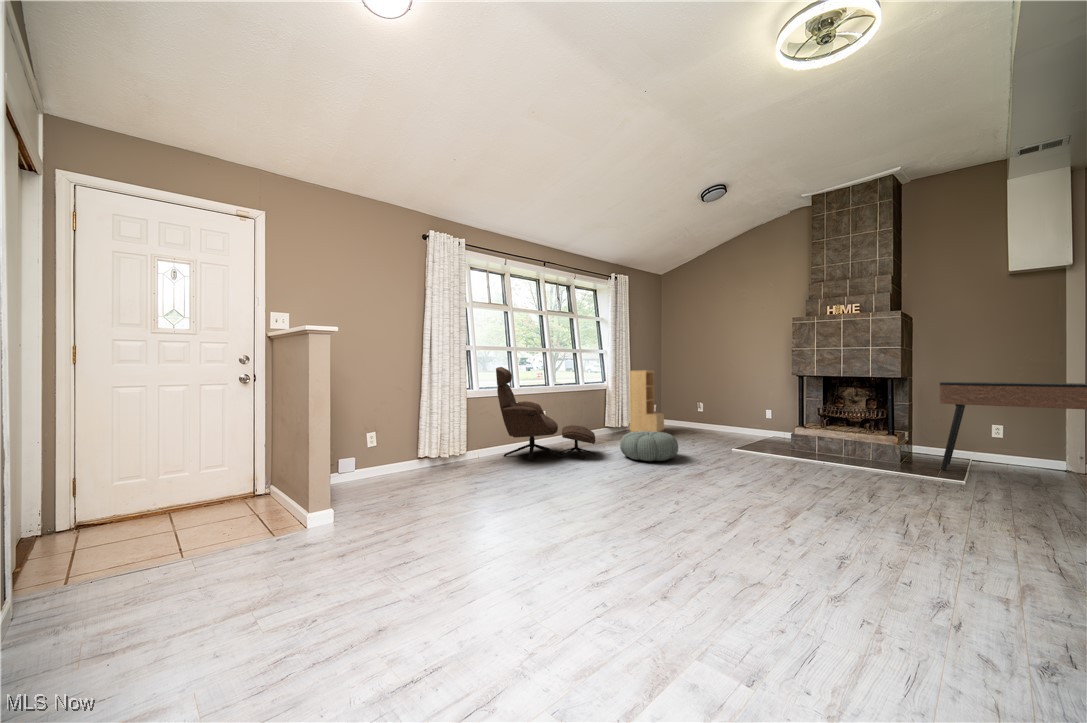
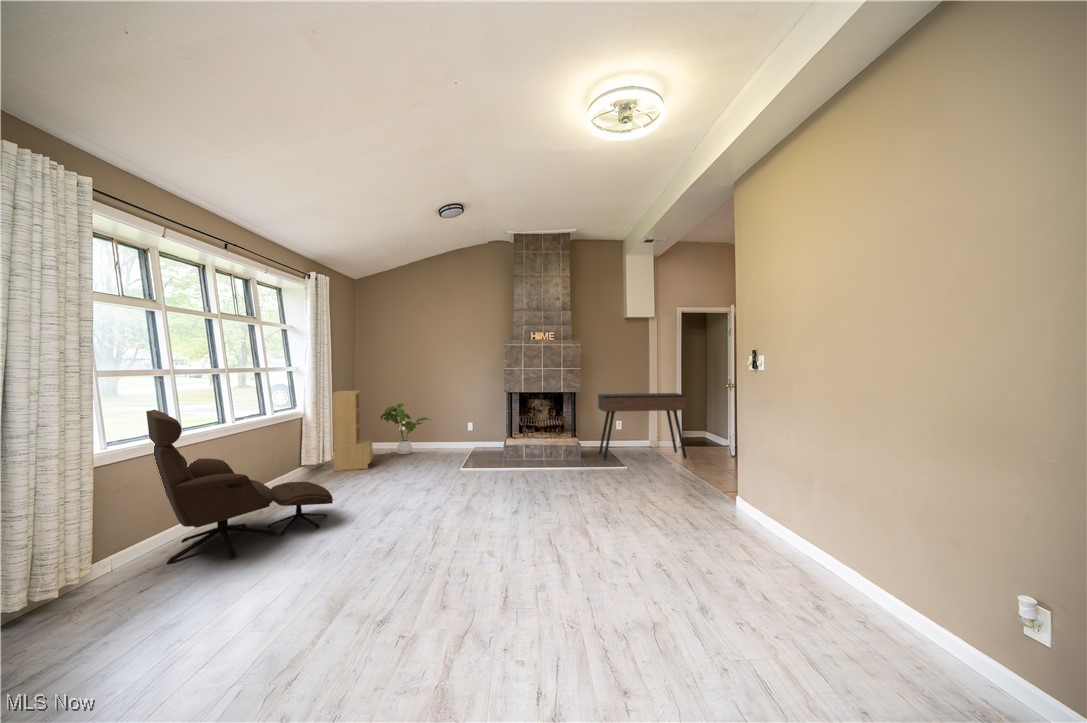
house plant: none [677,384,725,432] -> present [381,404,430,454]
pouf: present [620,431,678,461] -> none [361,469,430,511]

